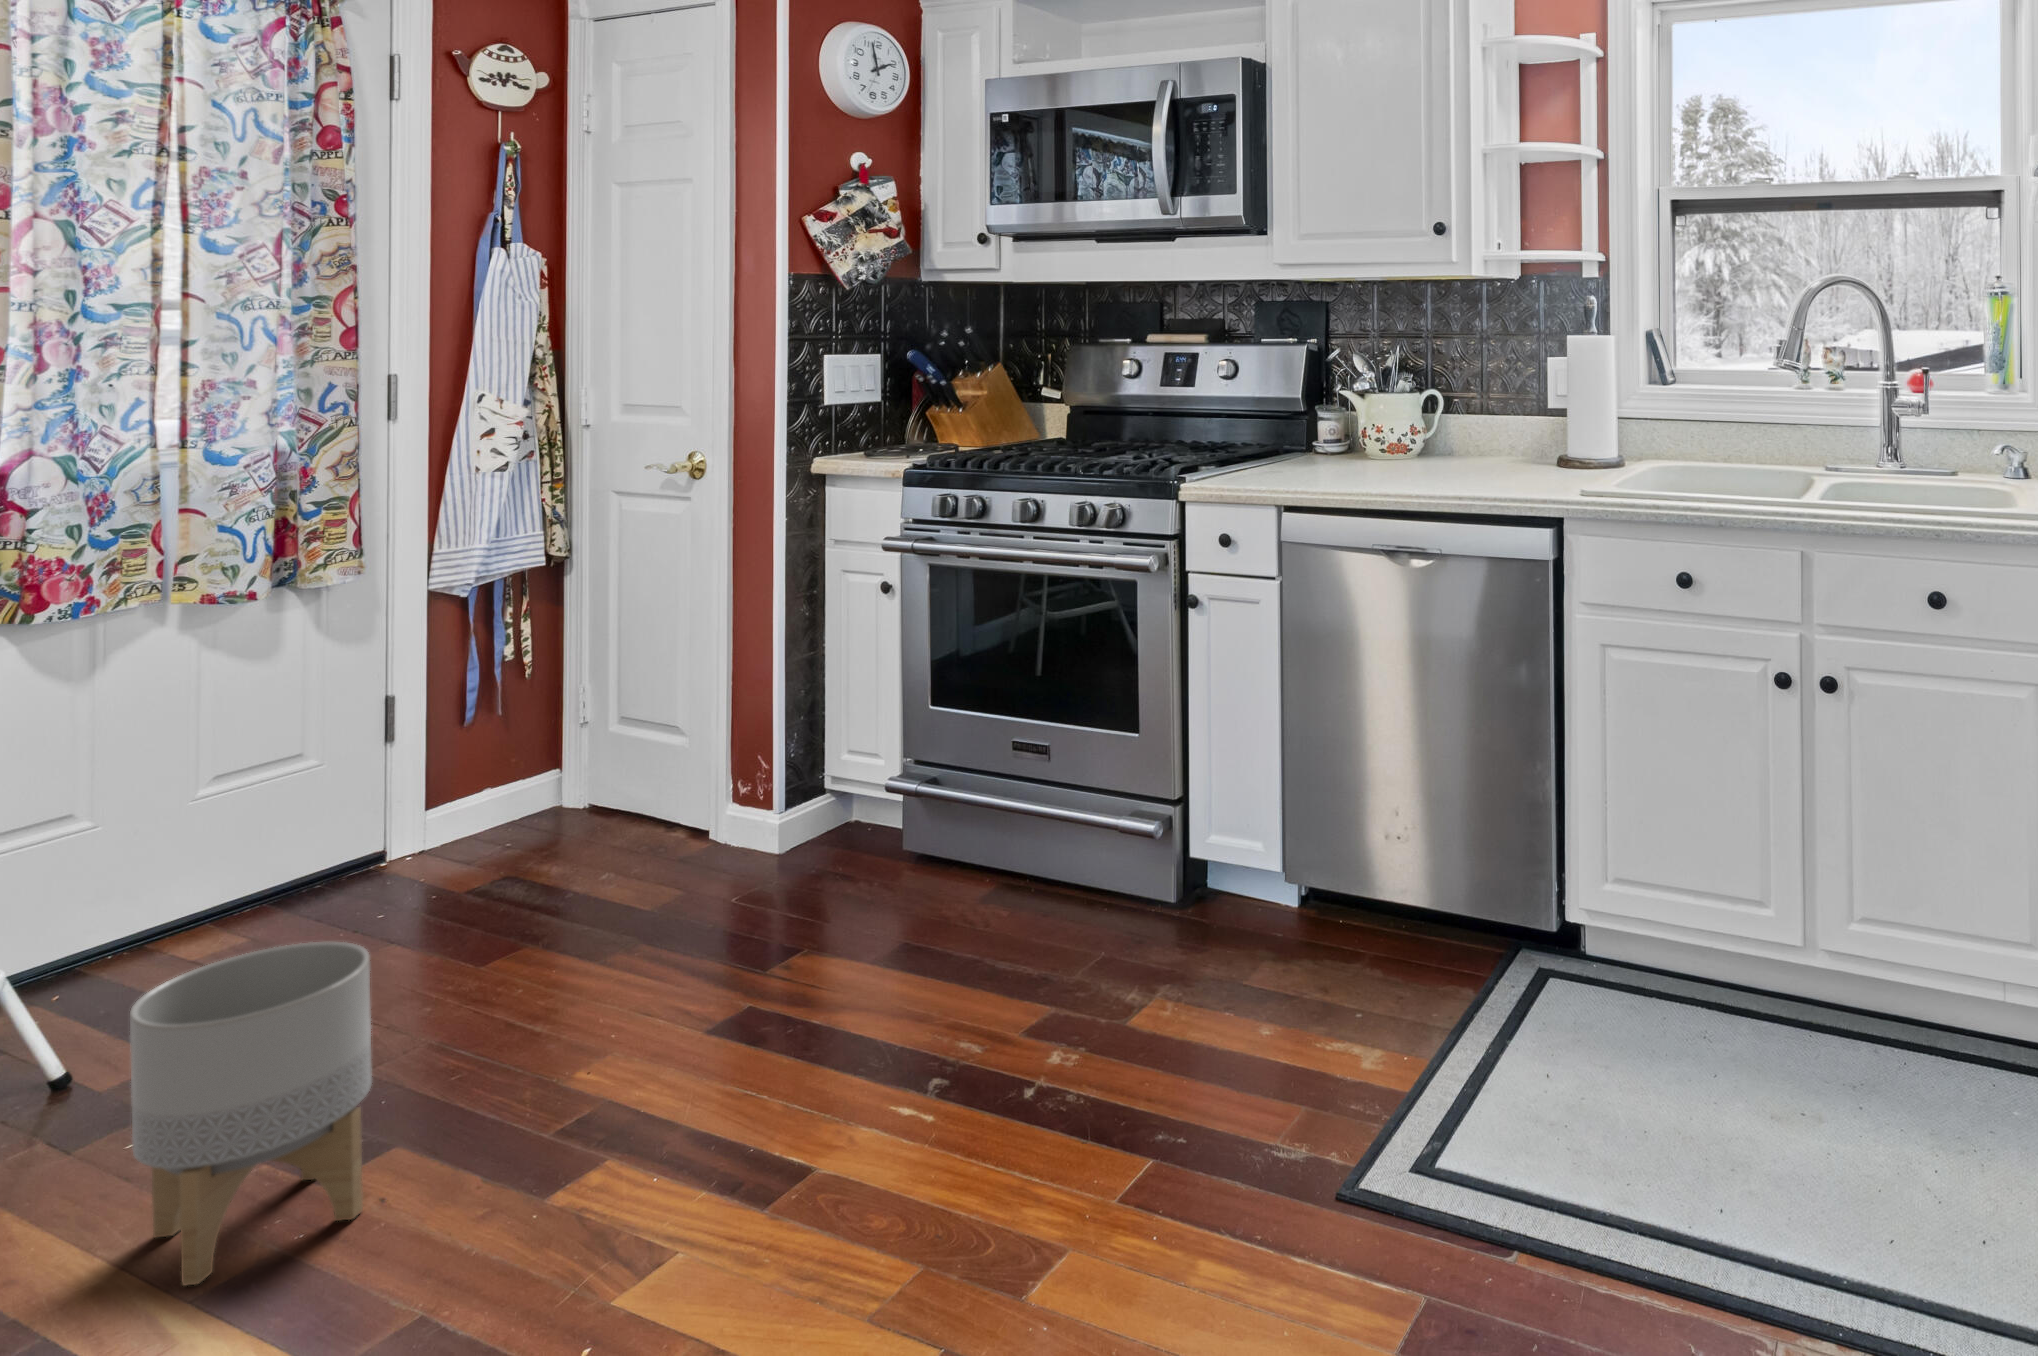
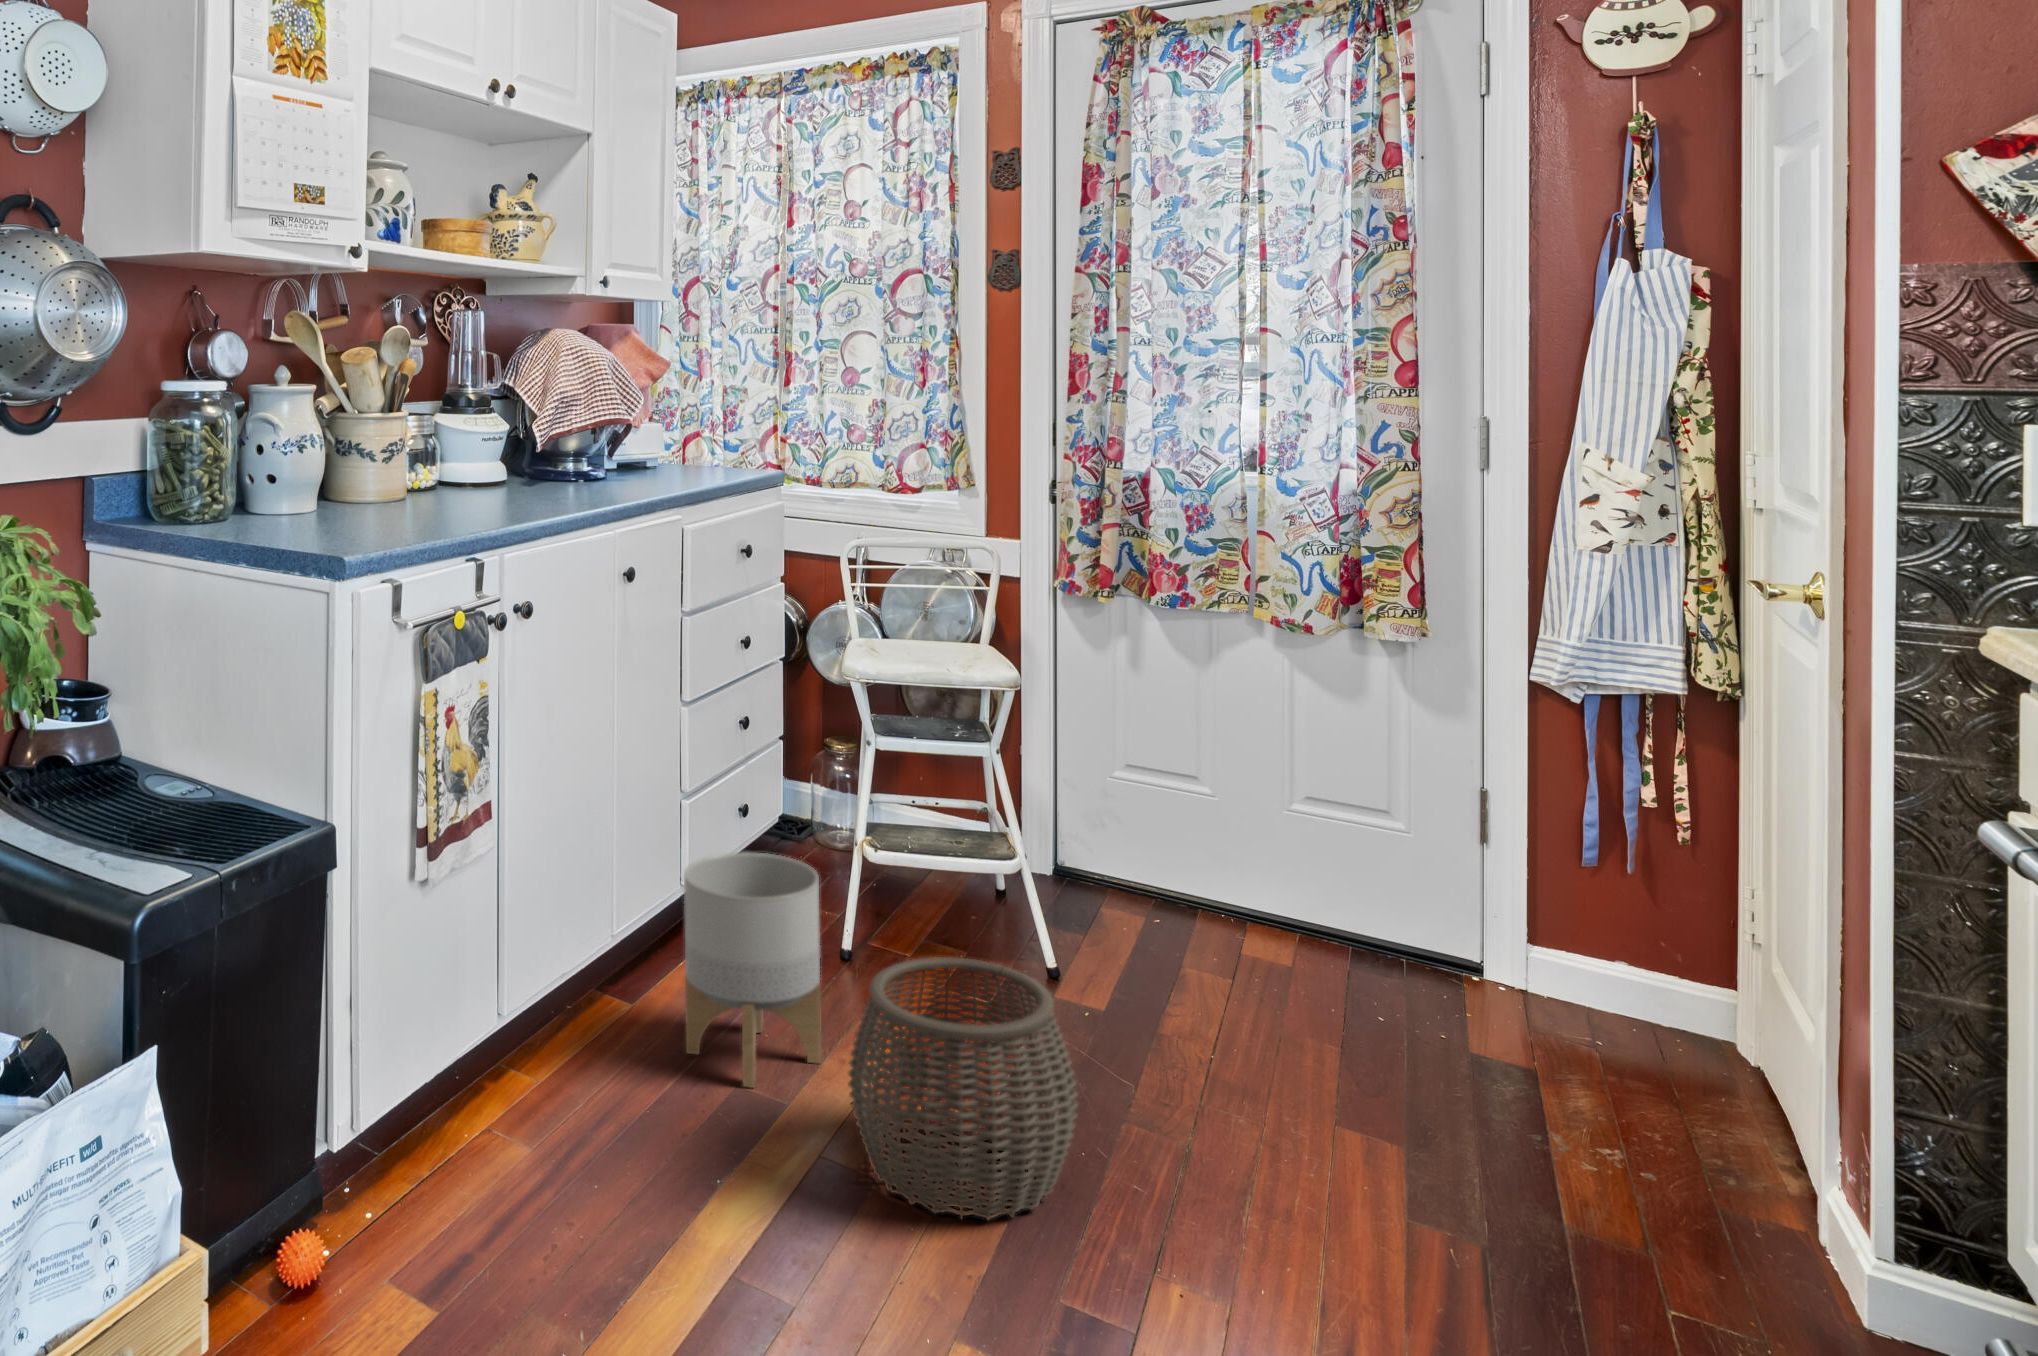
woven basket: none [531,859,774,1107] -> present [848,957,1078,1220]

